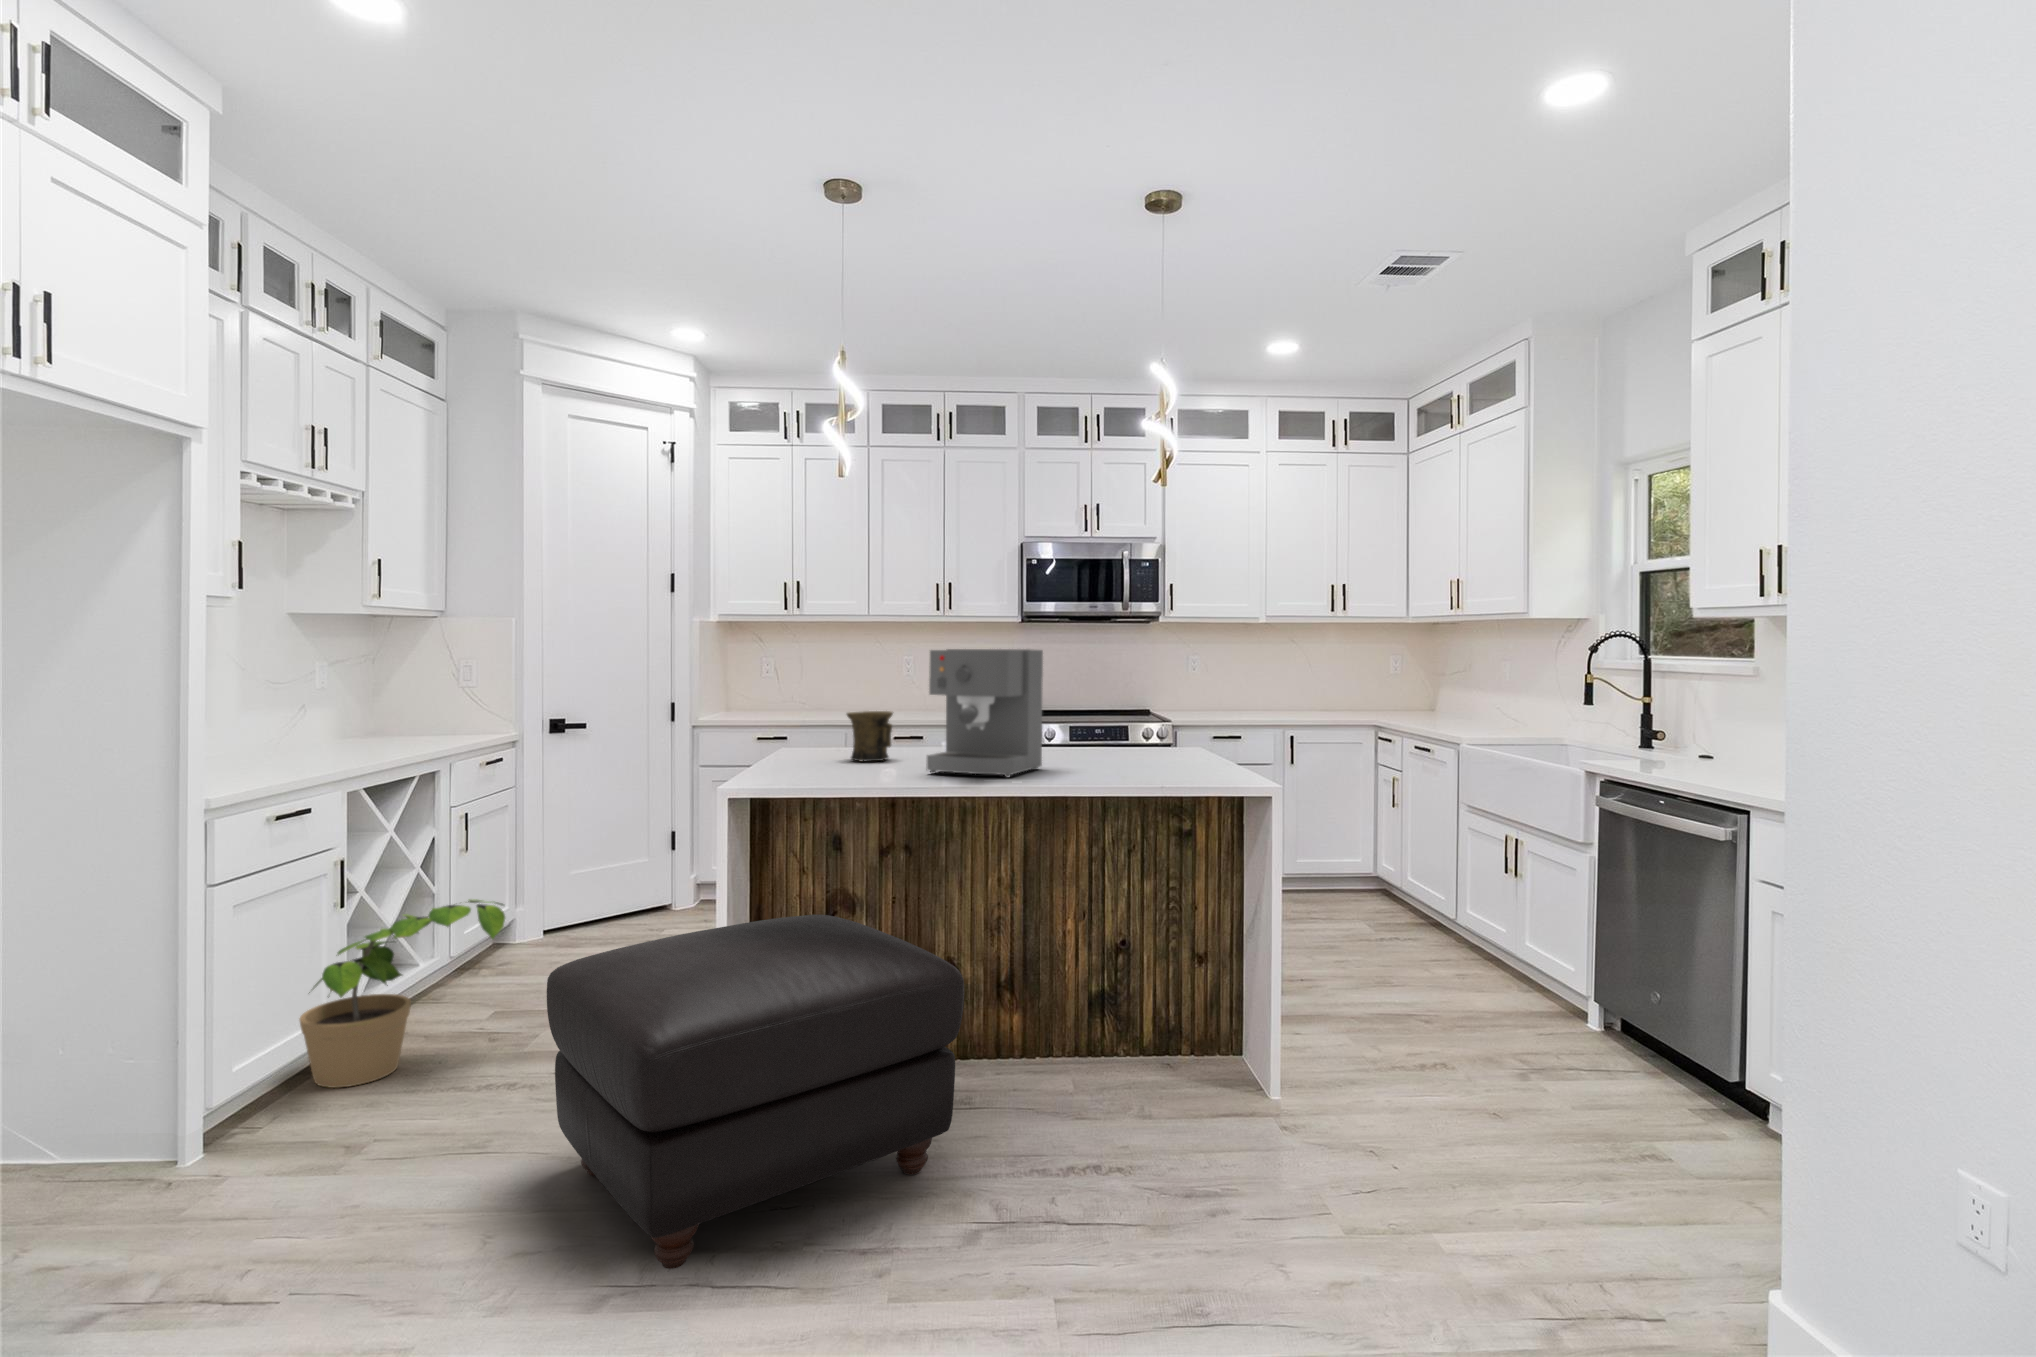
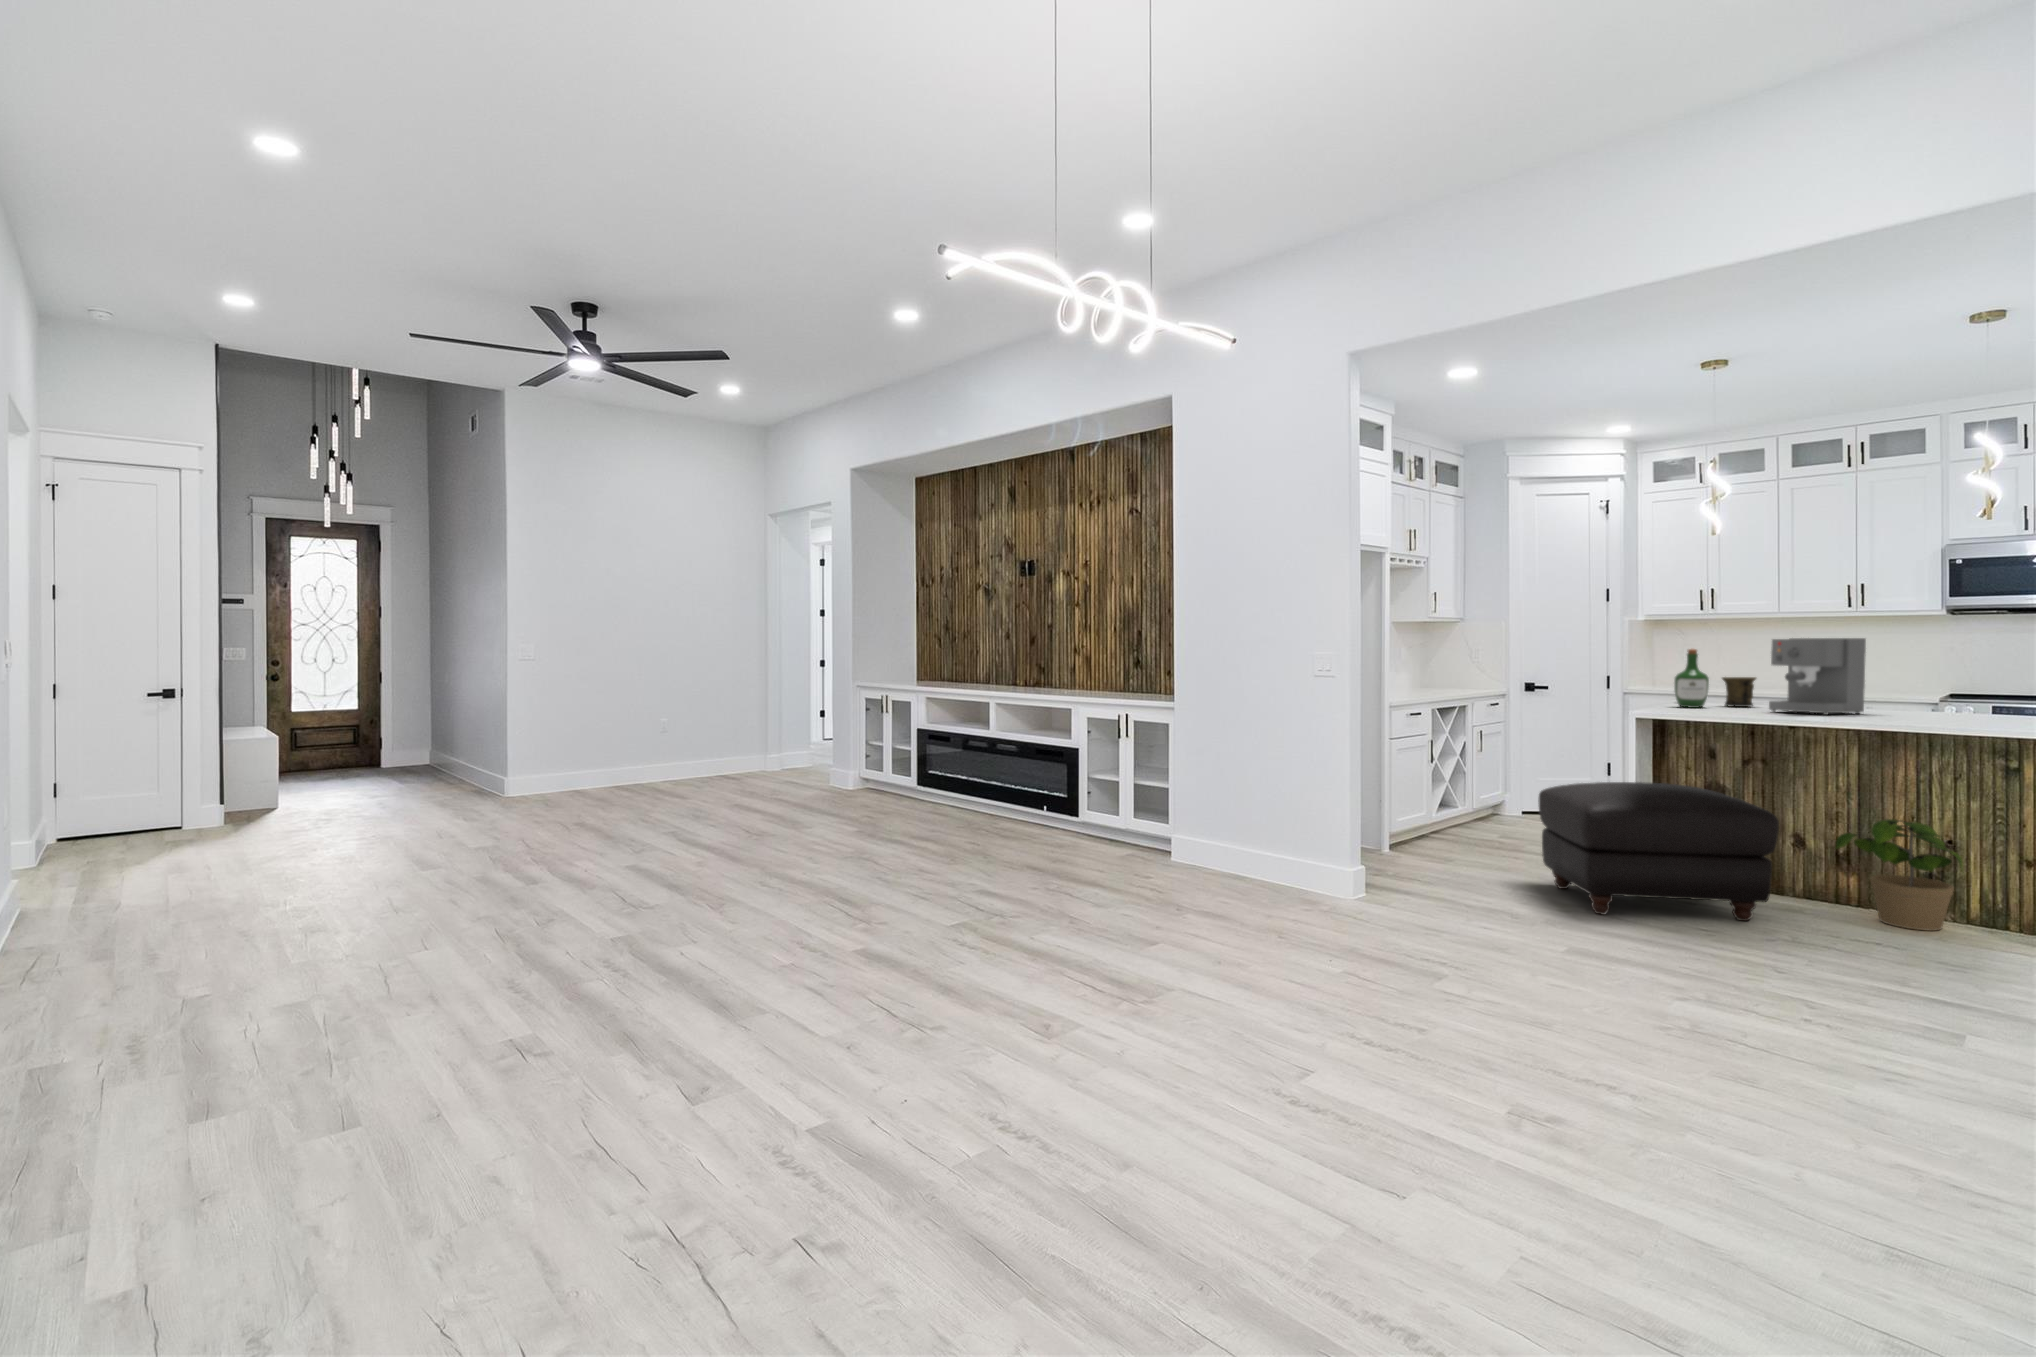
wine bottle: none [783,665,834,769] -> present [1674,649,1709,708]
potted plant: present [300,899,505,1088] -> present [1835,819,1963,931]

